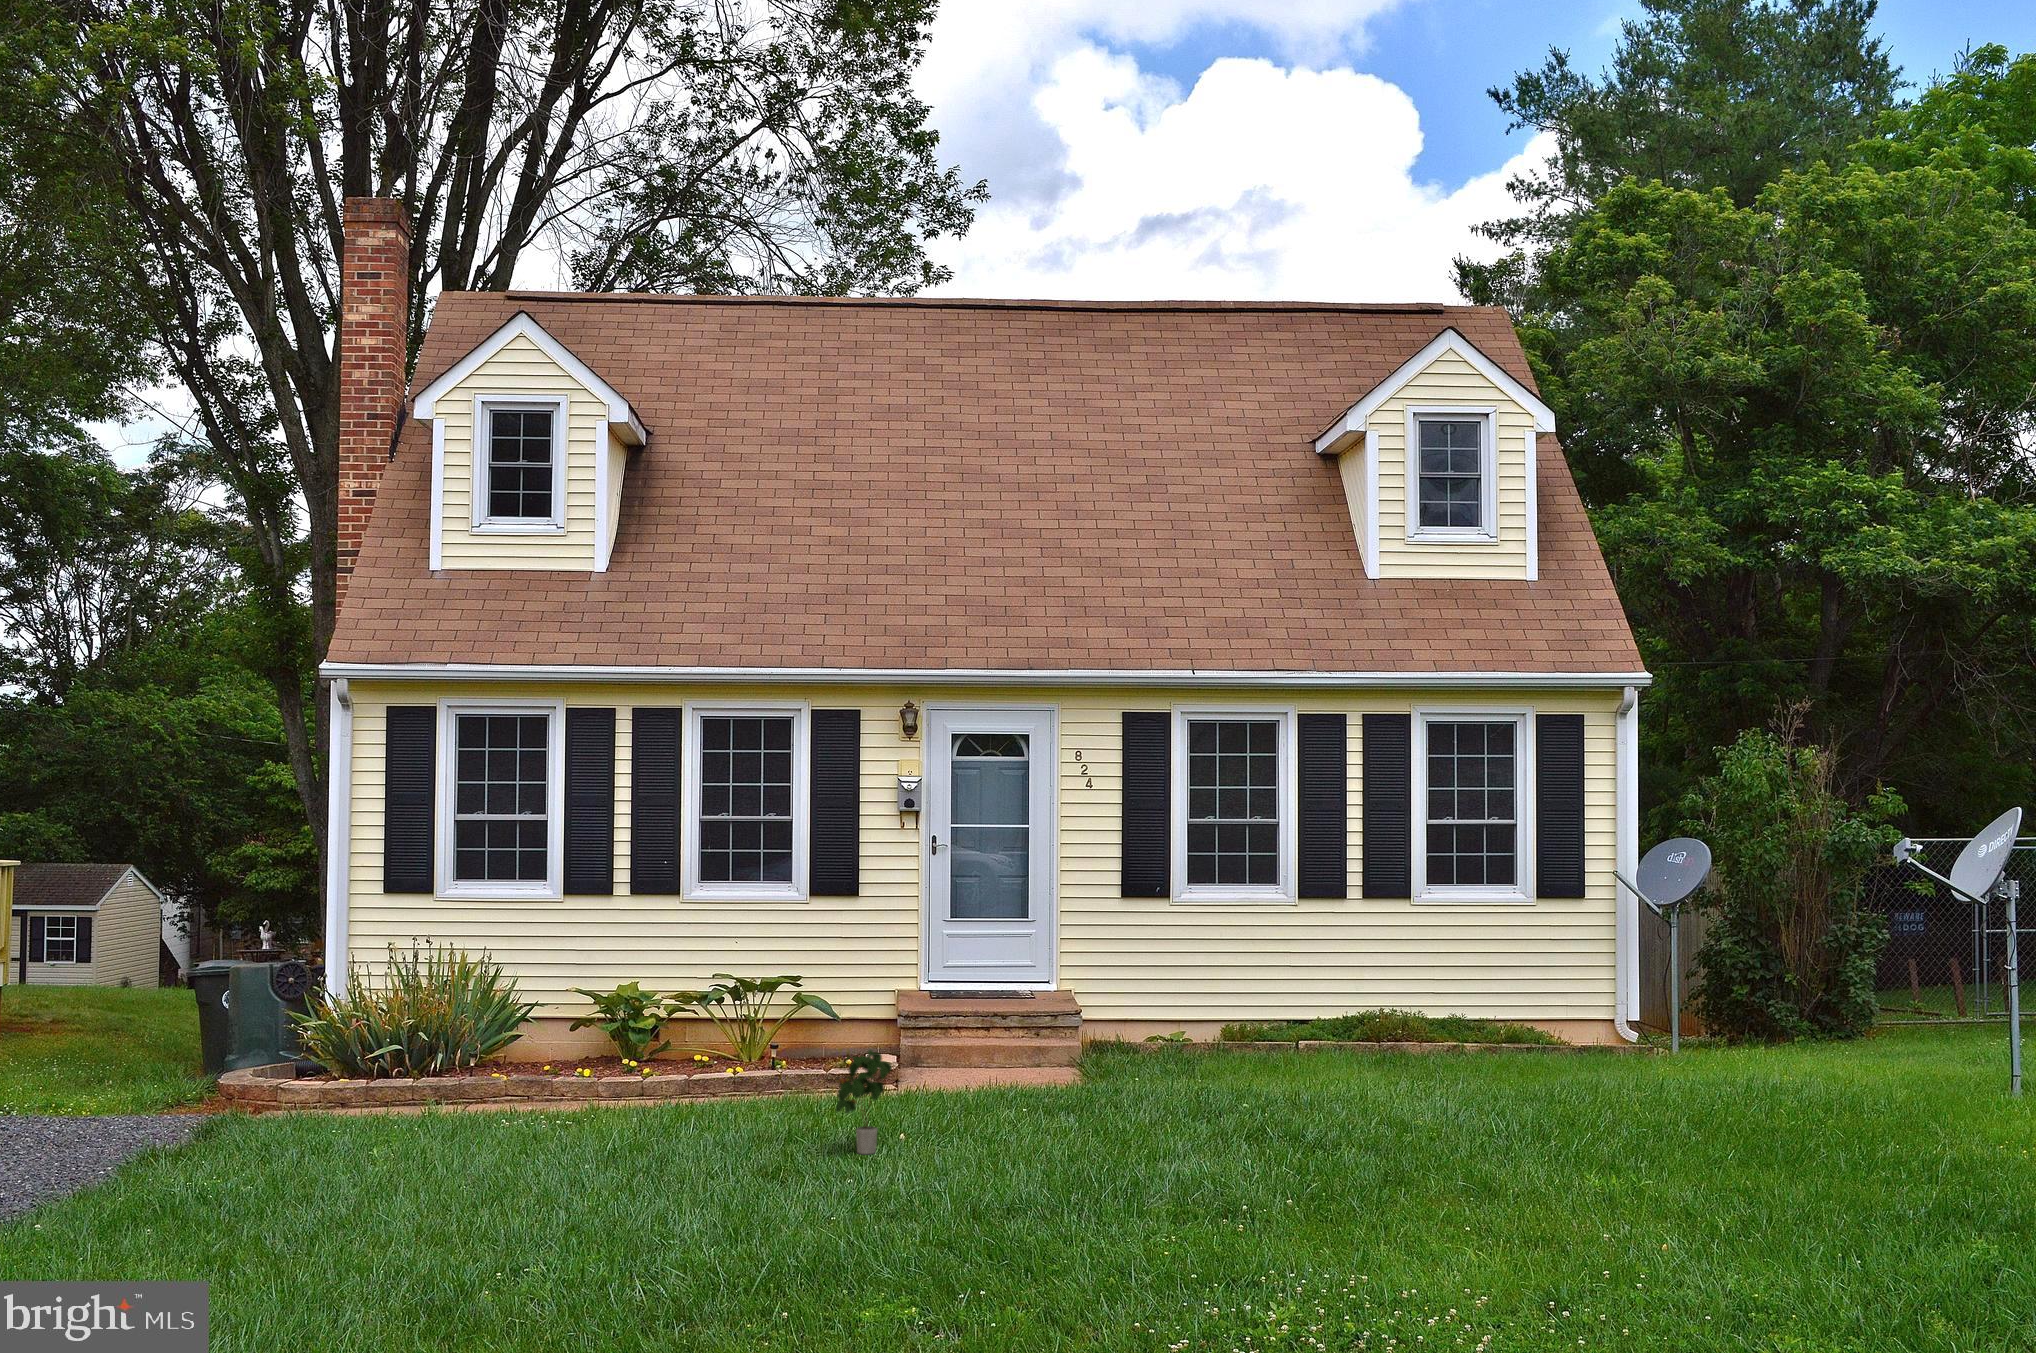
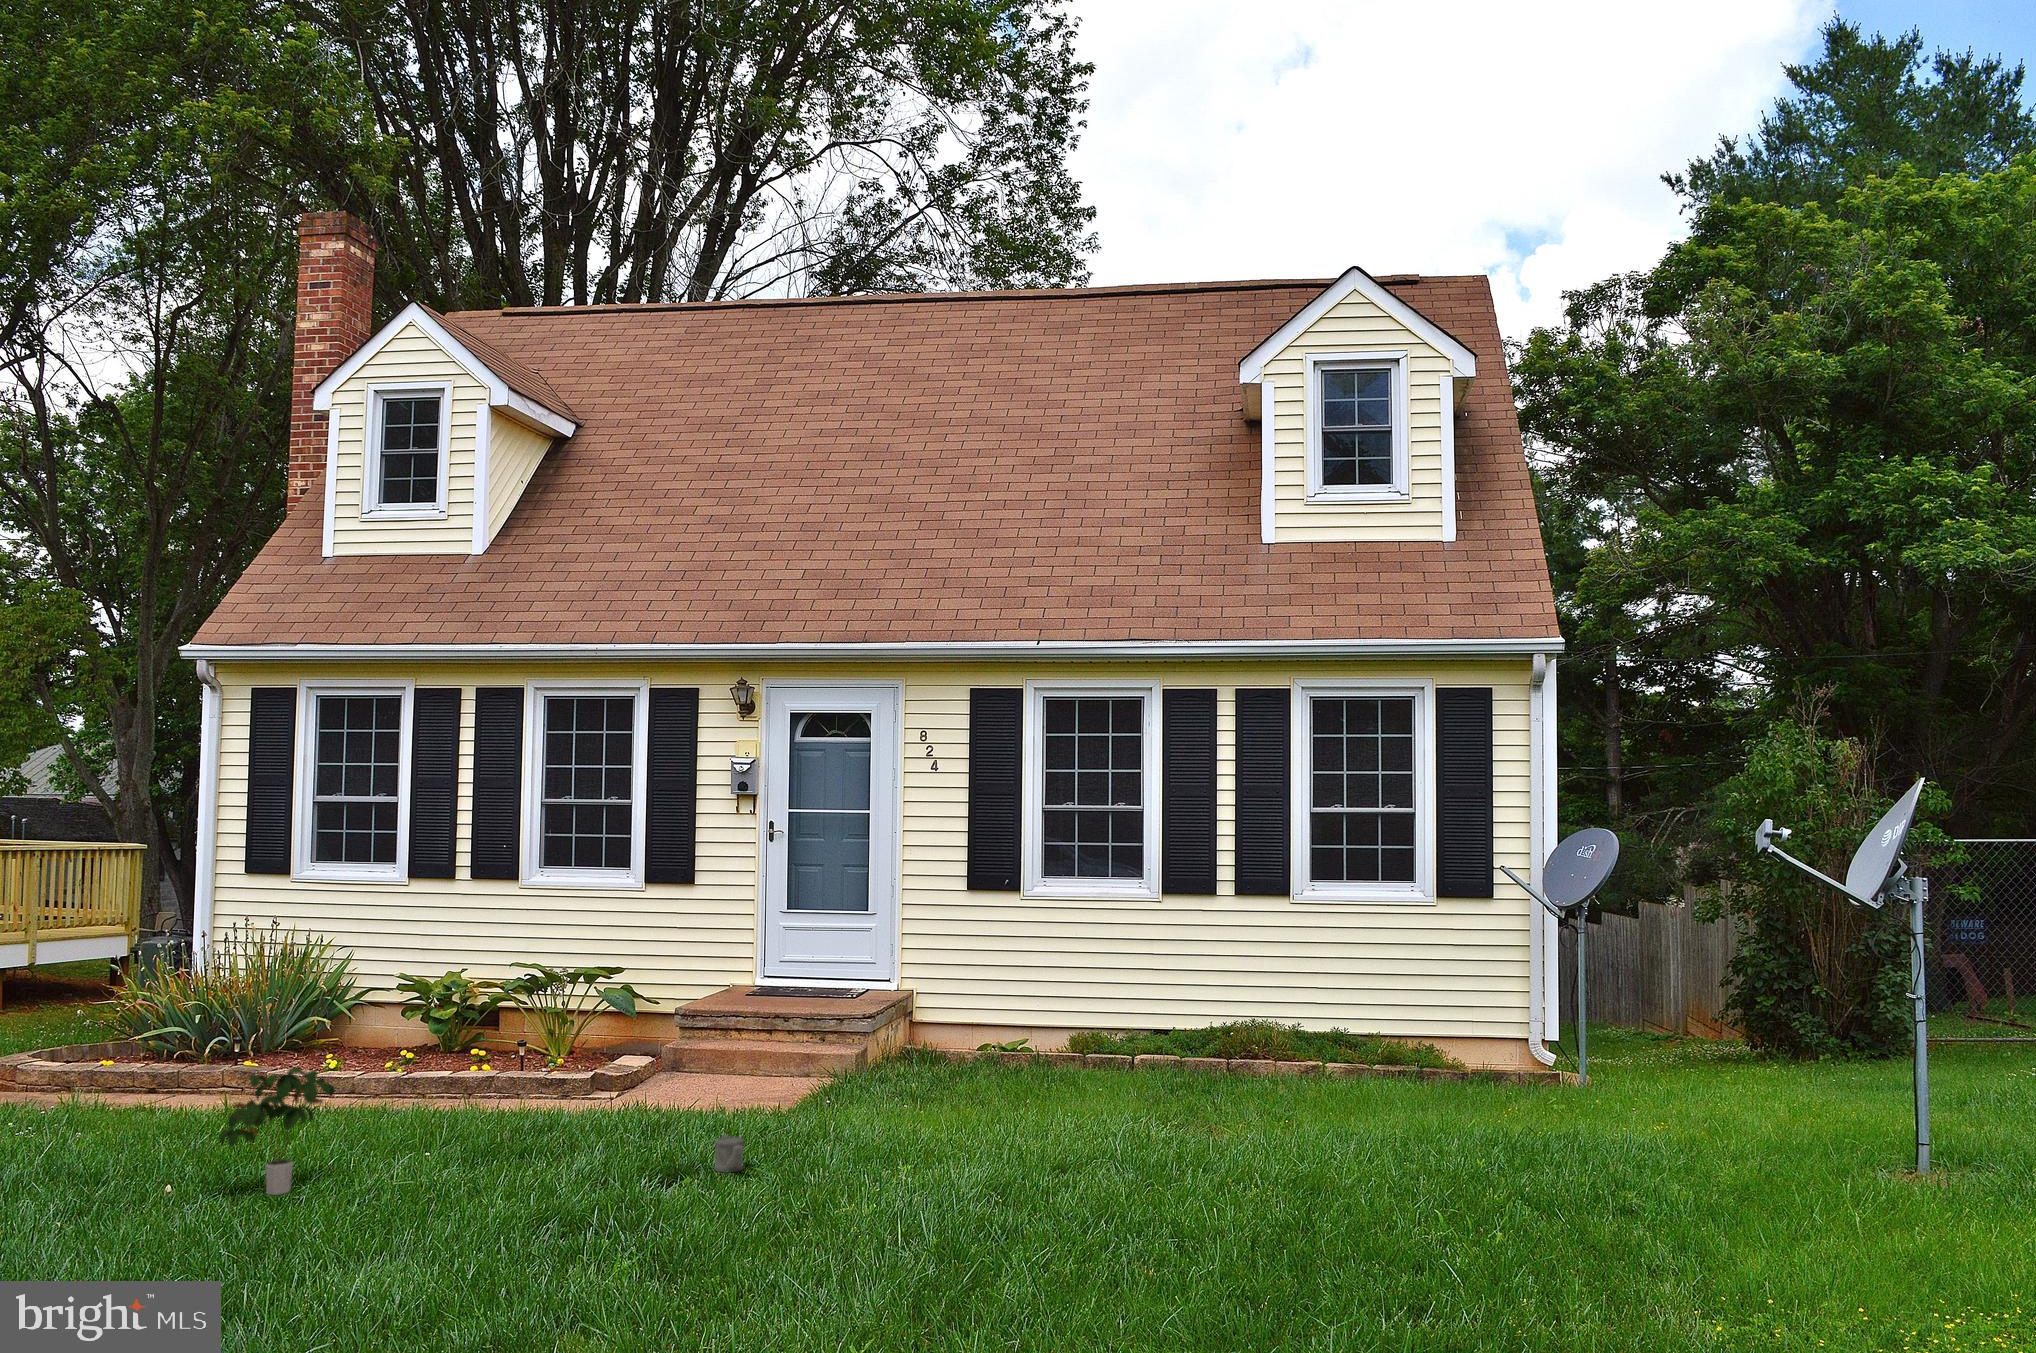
watering can: none [1166,1097,1210,1127] -> present [714,1134,744,1173]

